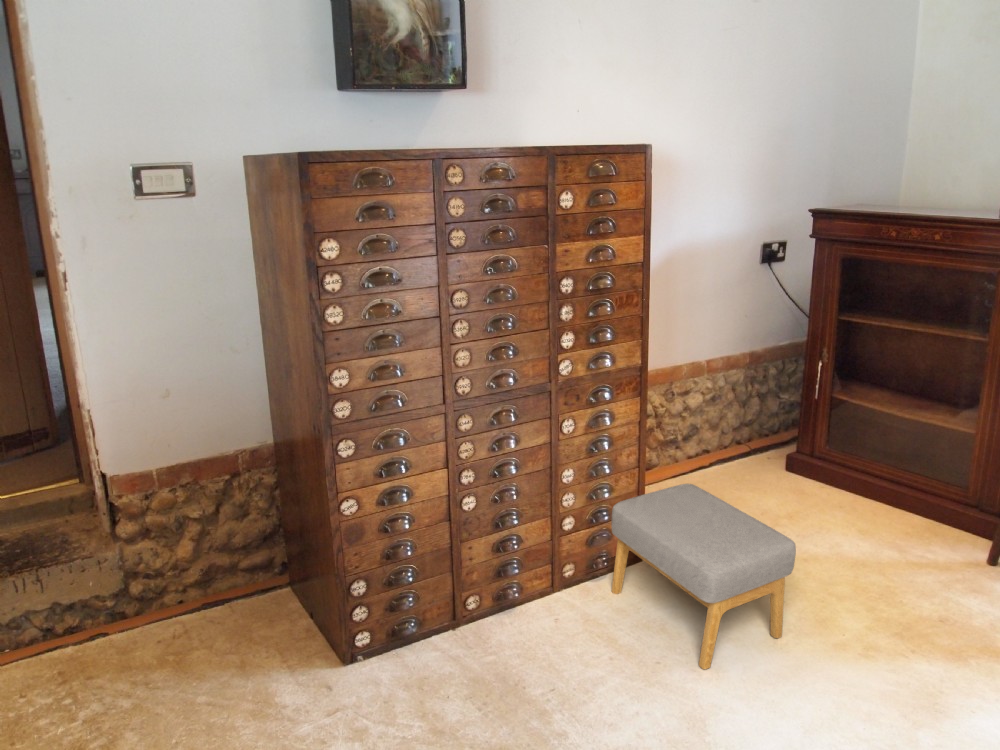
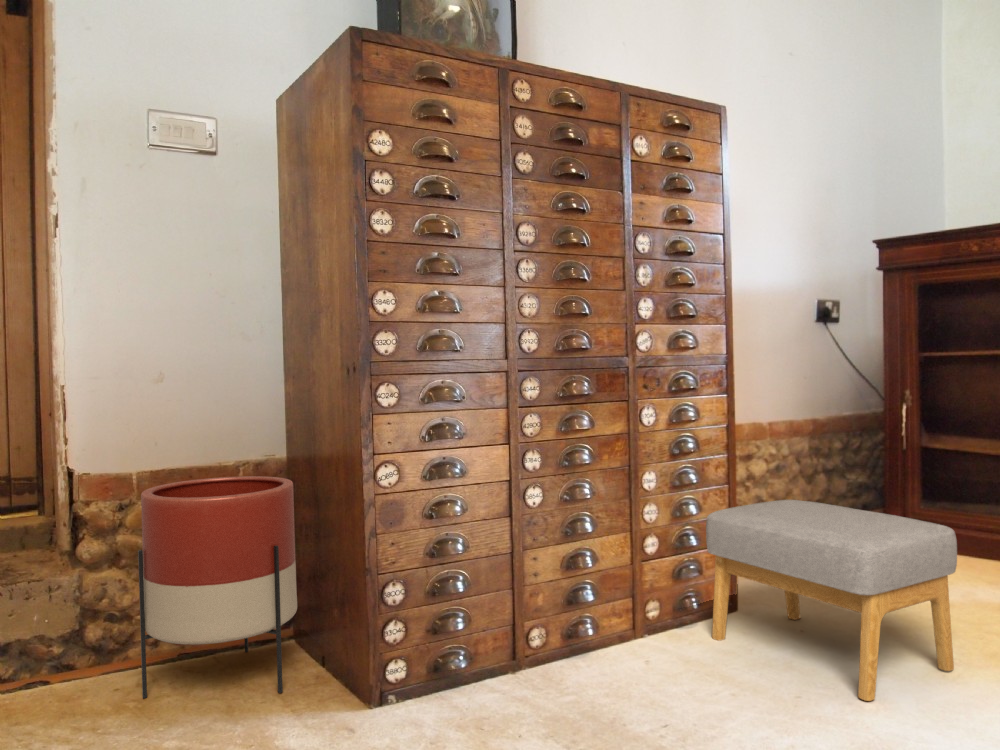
planter: none [161,473,289,645] -> present [138,476,297,698]

